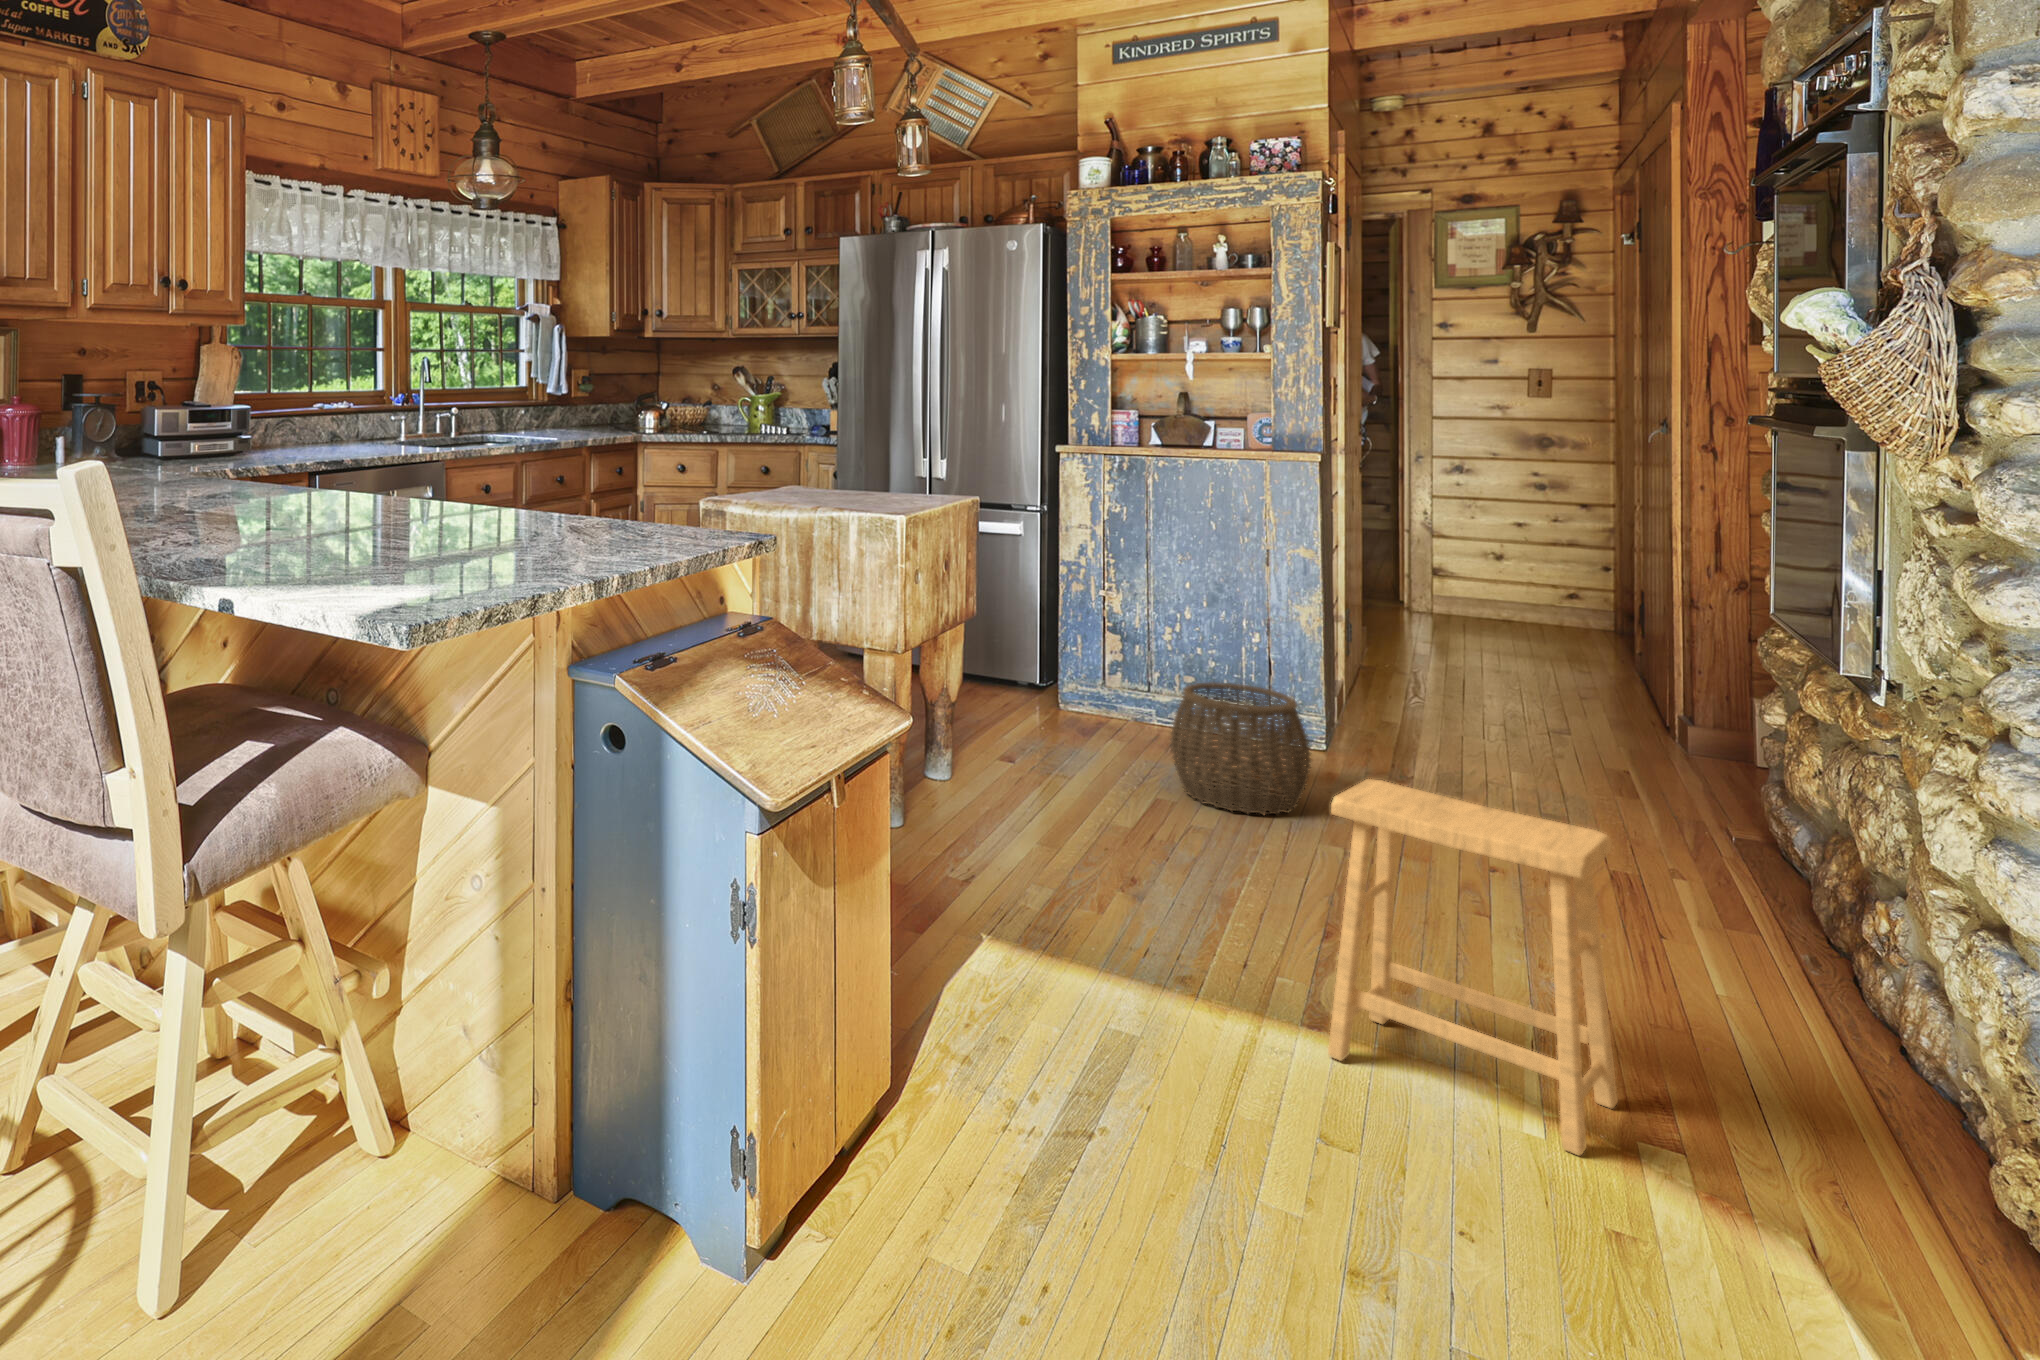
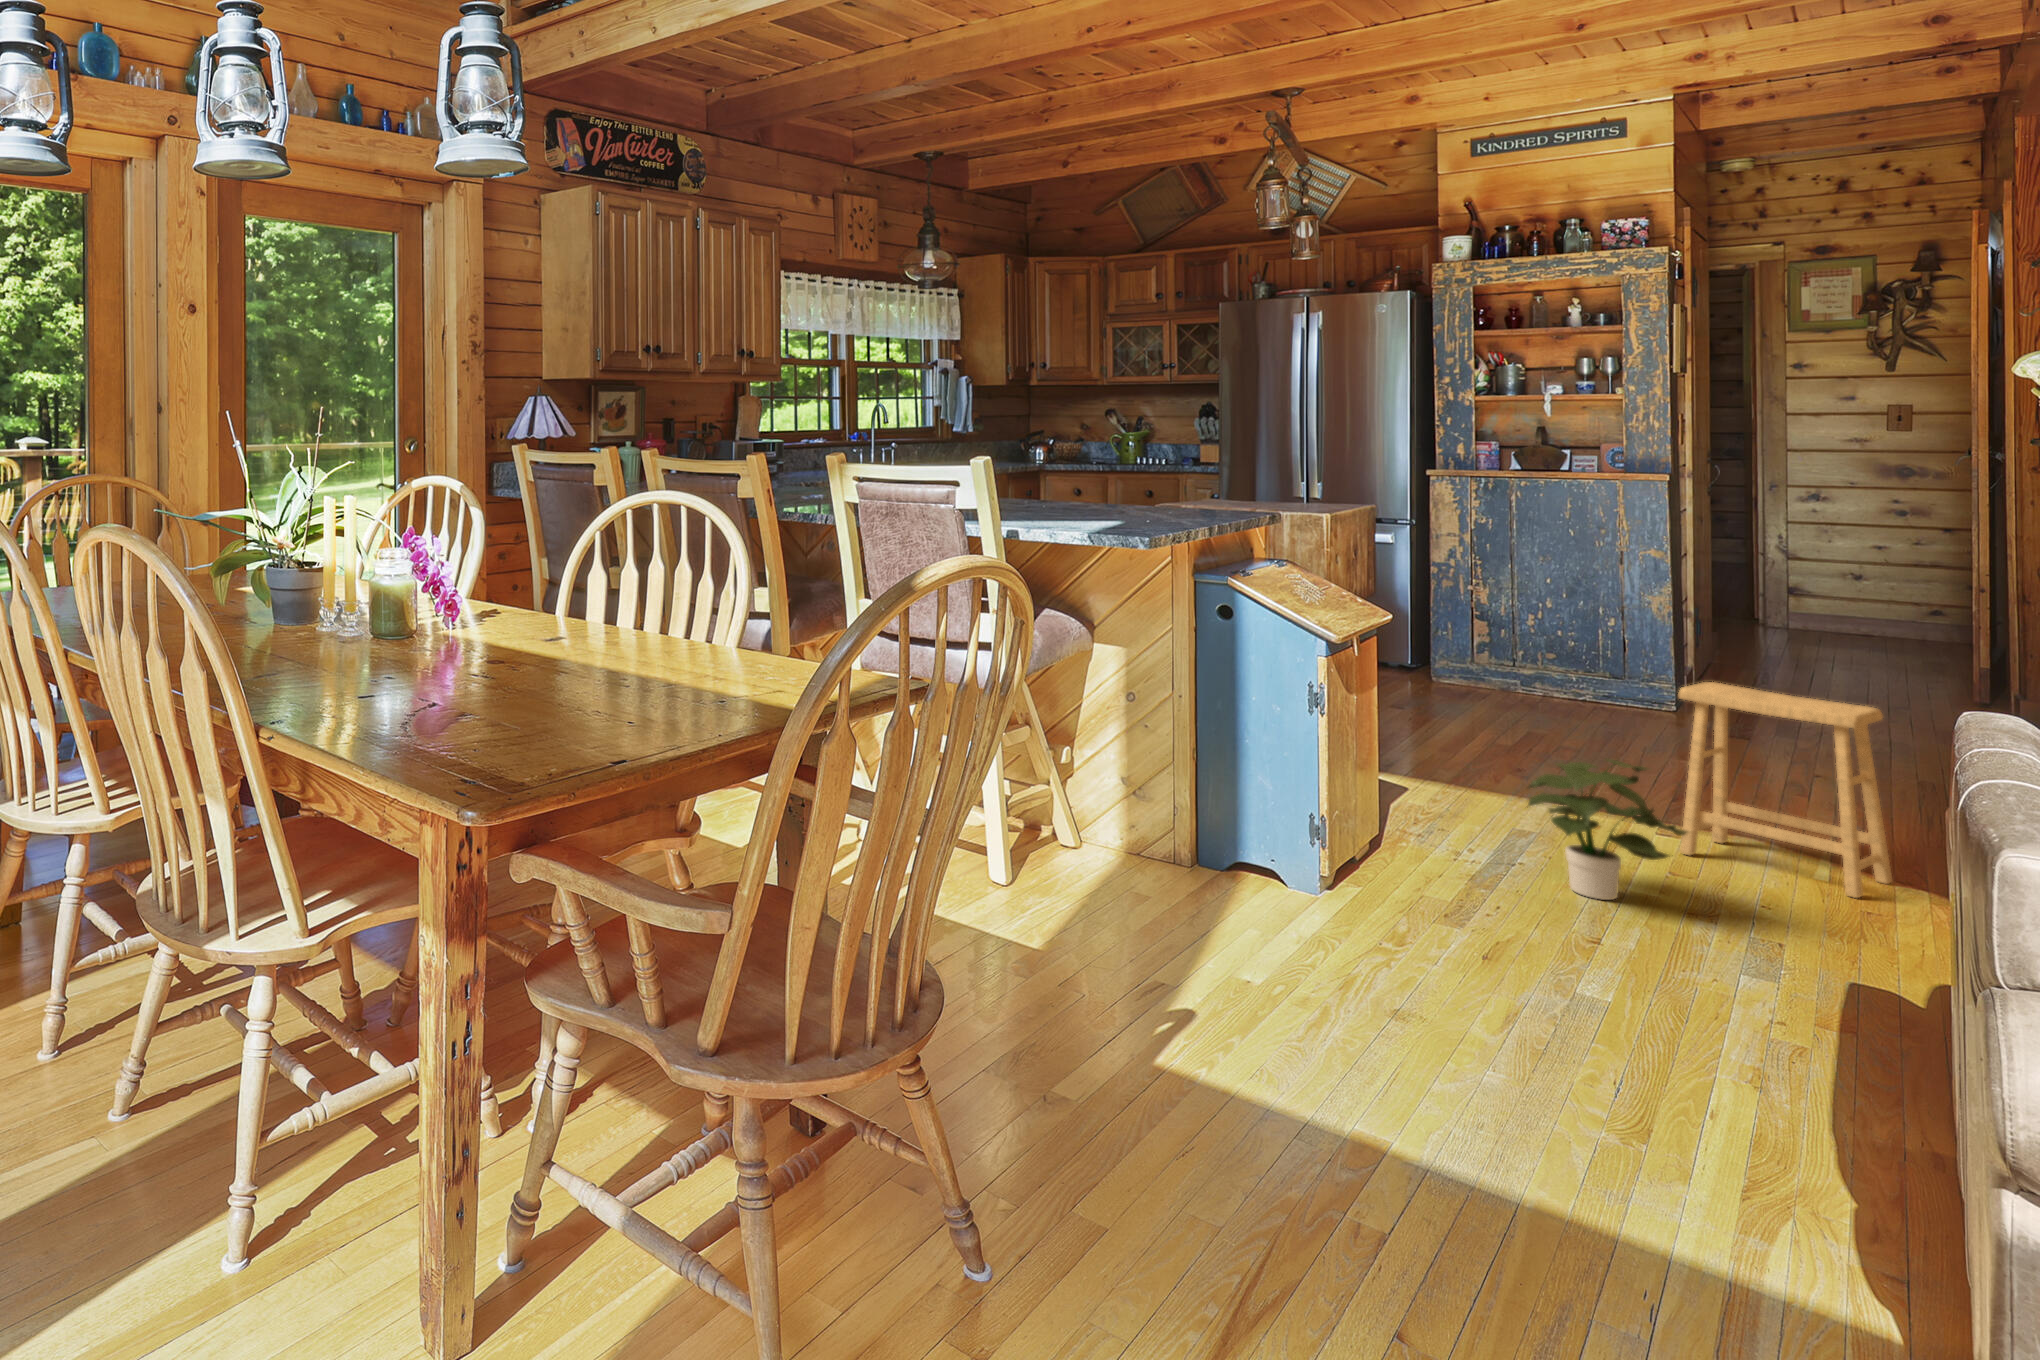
woven basket: present [1170,683,1311,815] -> none [1544,649,1668,746]
potted plant: none [1101,944,1351,1209] -> present [1528,759,1690,900]

